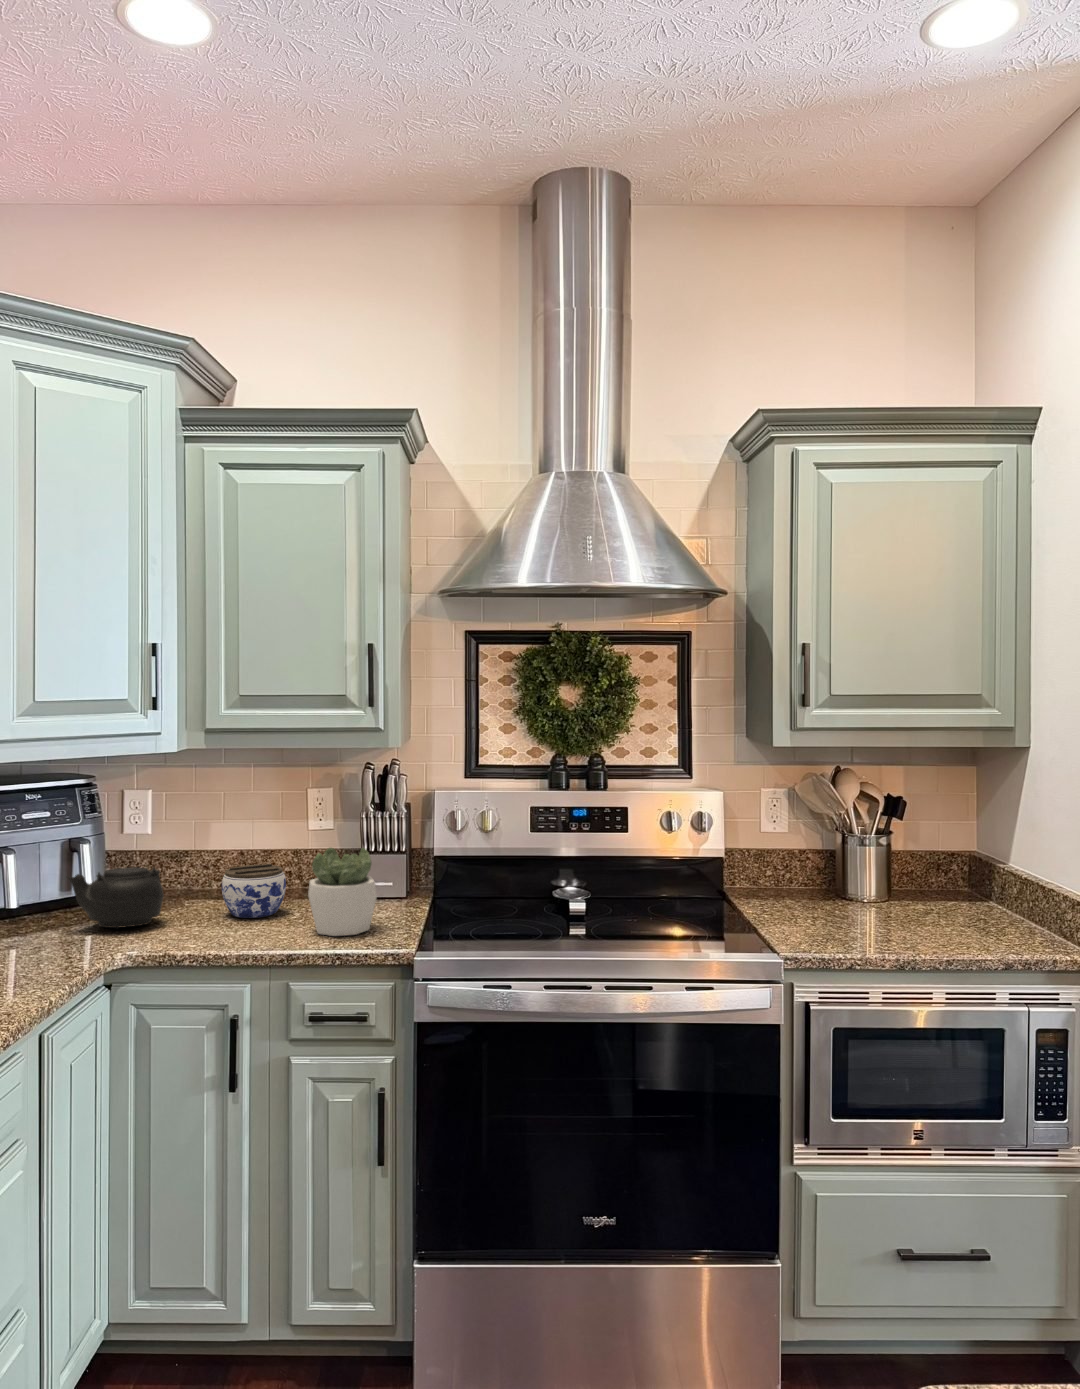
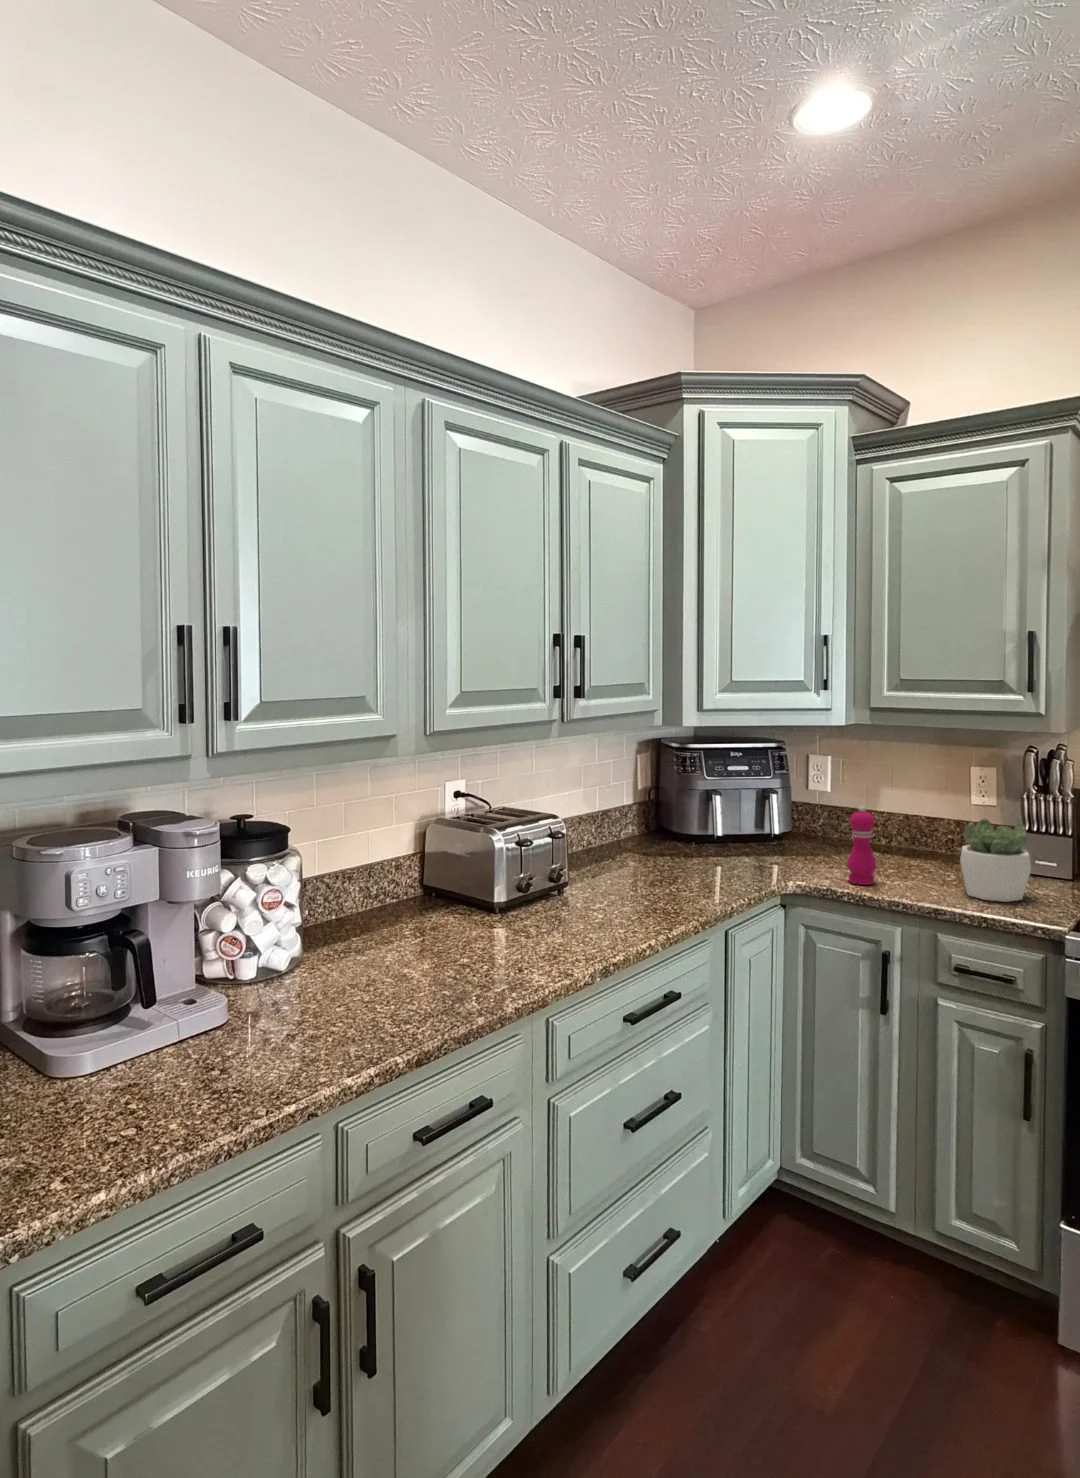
pepper mill: none [185,846,220,941] -> present [847,806,877,885]
jar: present [222,864,286,918] -> none [883,827,942,873]
teapot: present [67,867,164,929] -> none [758,818,833,865]

